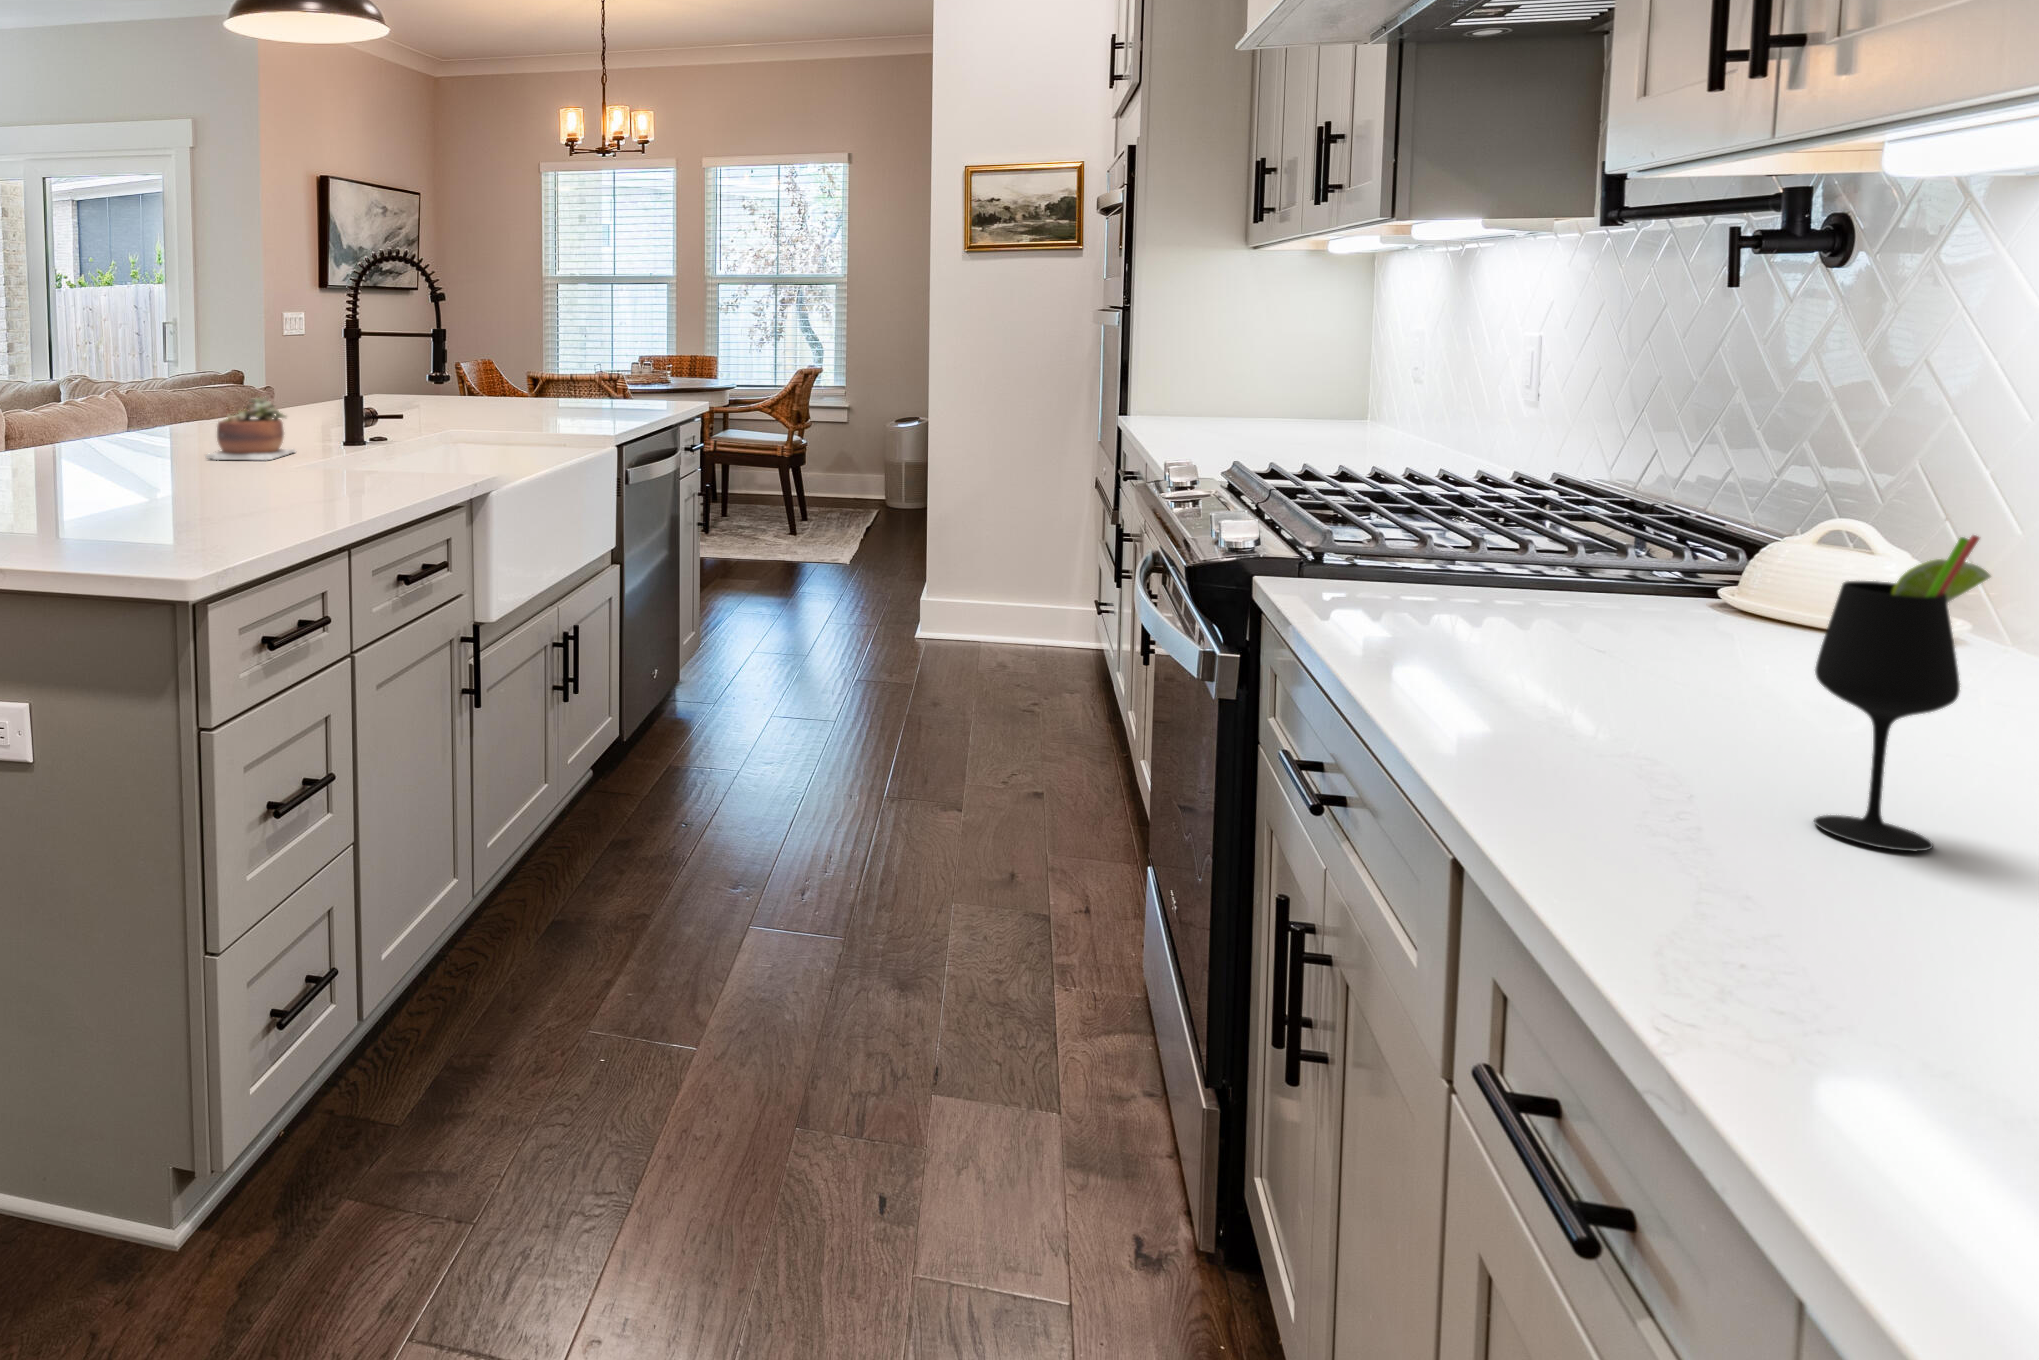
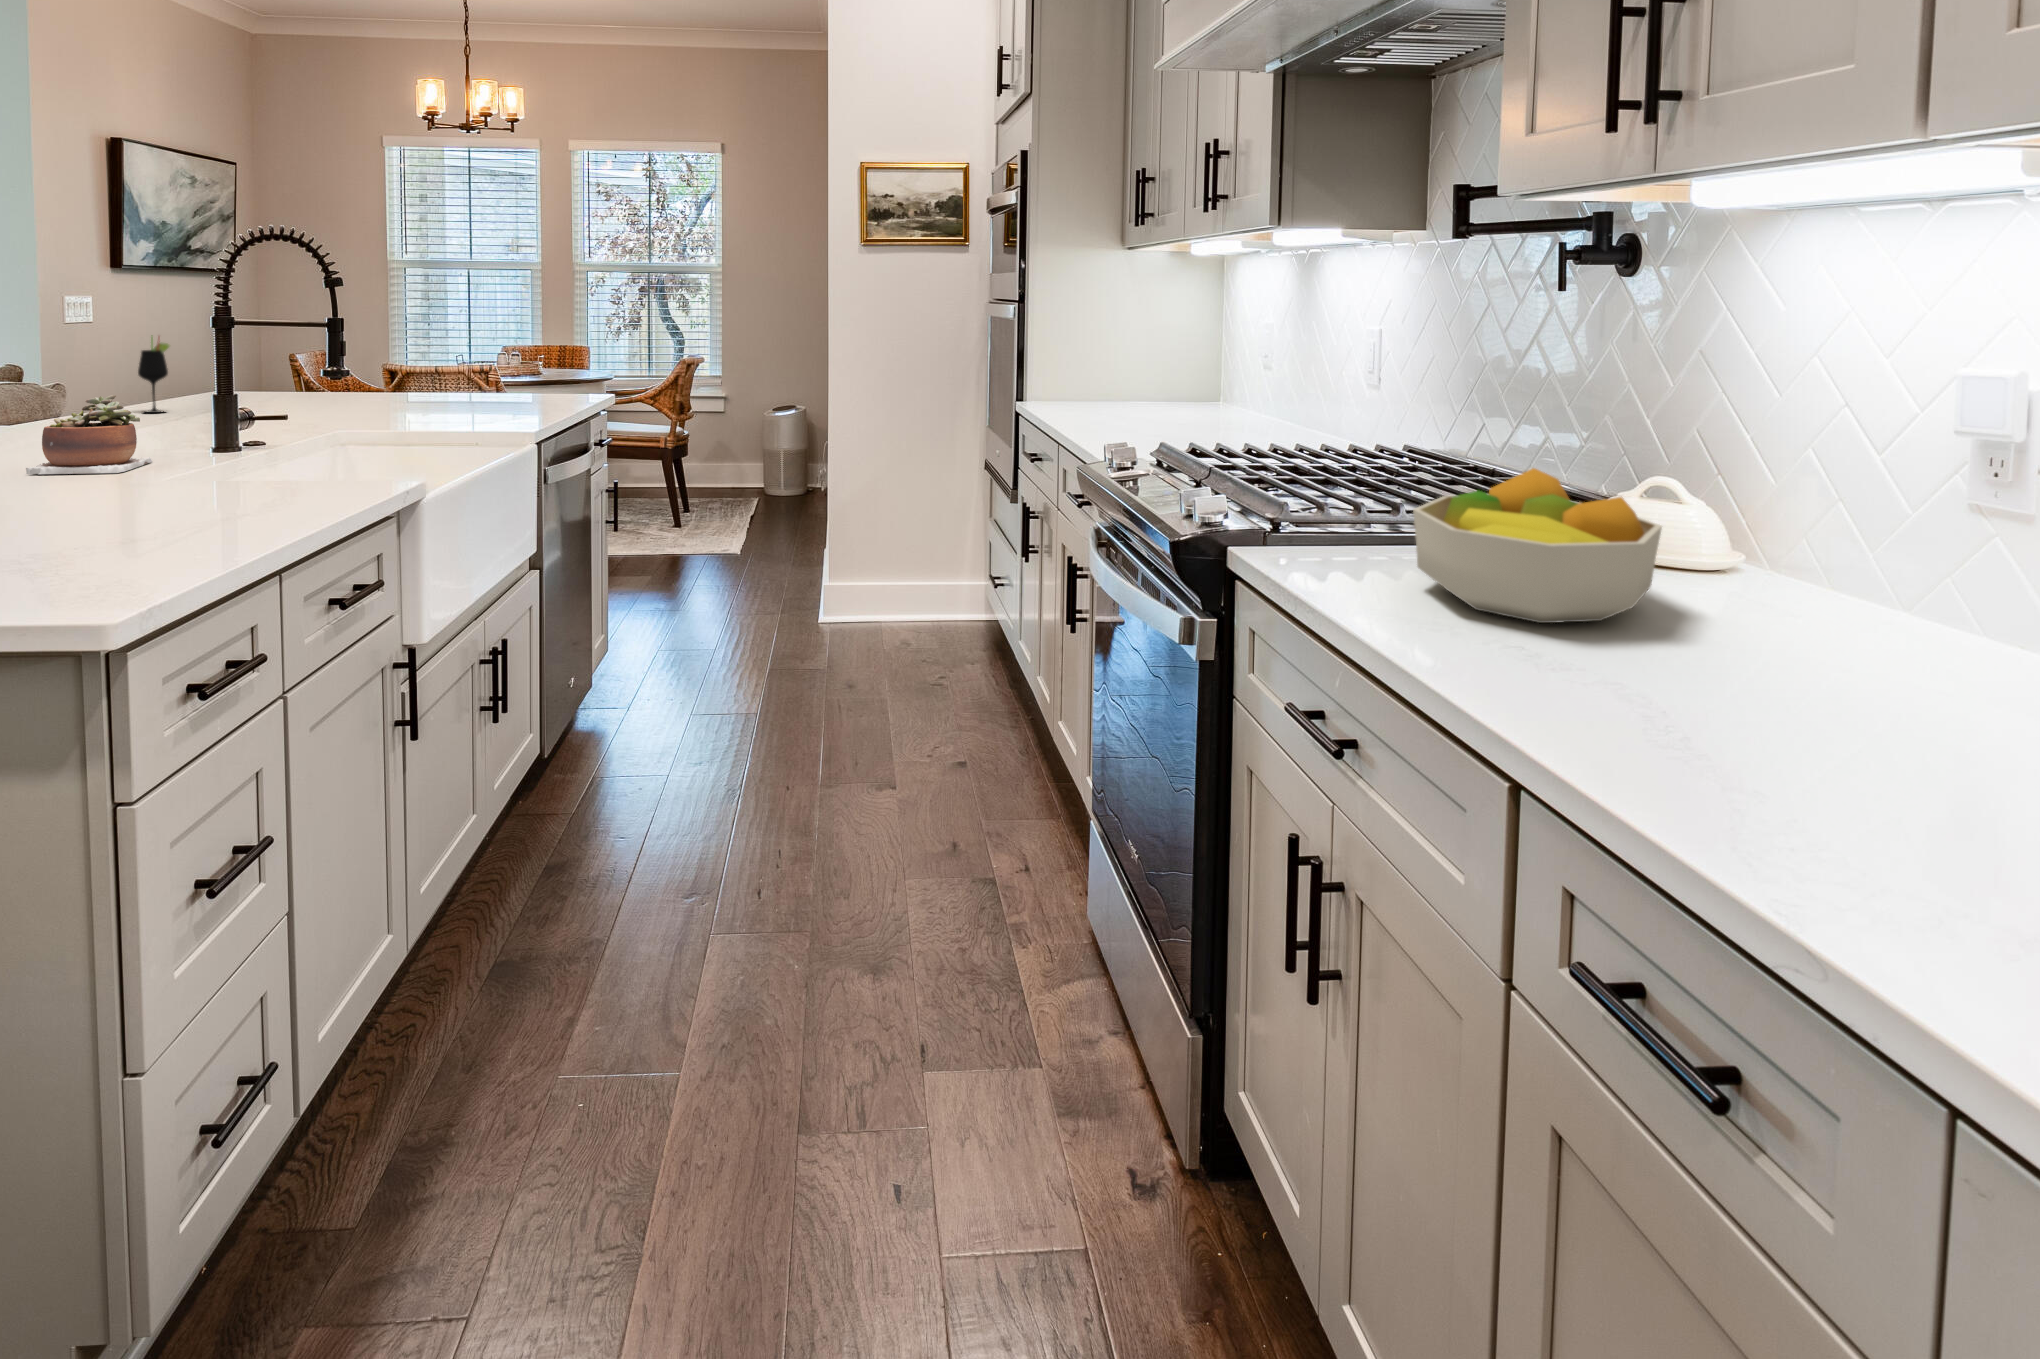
fruit bowl: none [1451,504,1803,696] -> present [1413,468,1662,623]
wine glass: present [1814,535,1991,851] -> present [138,338,169,413]

